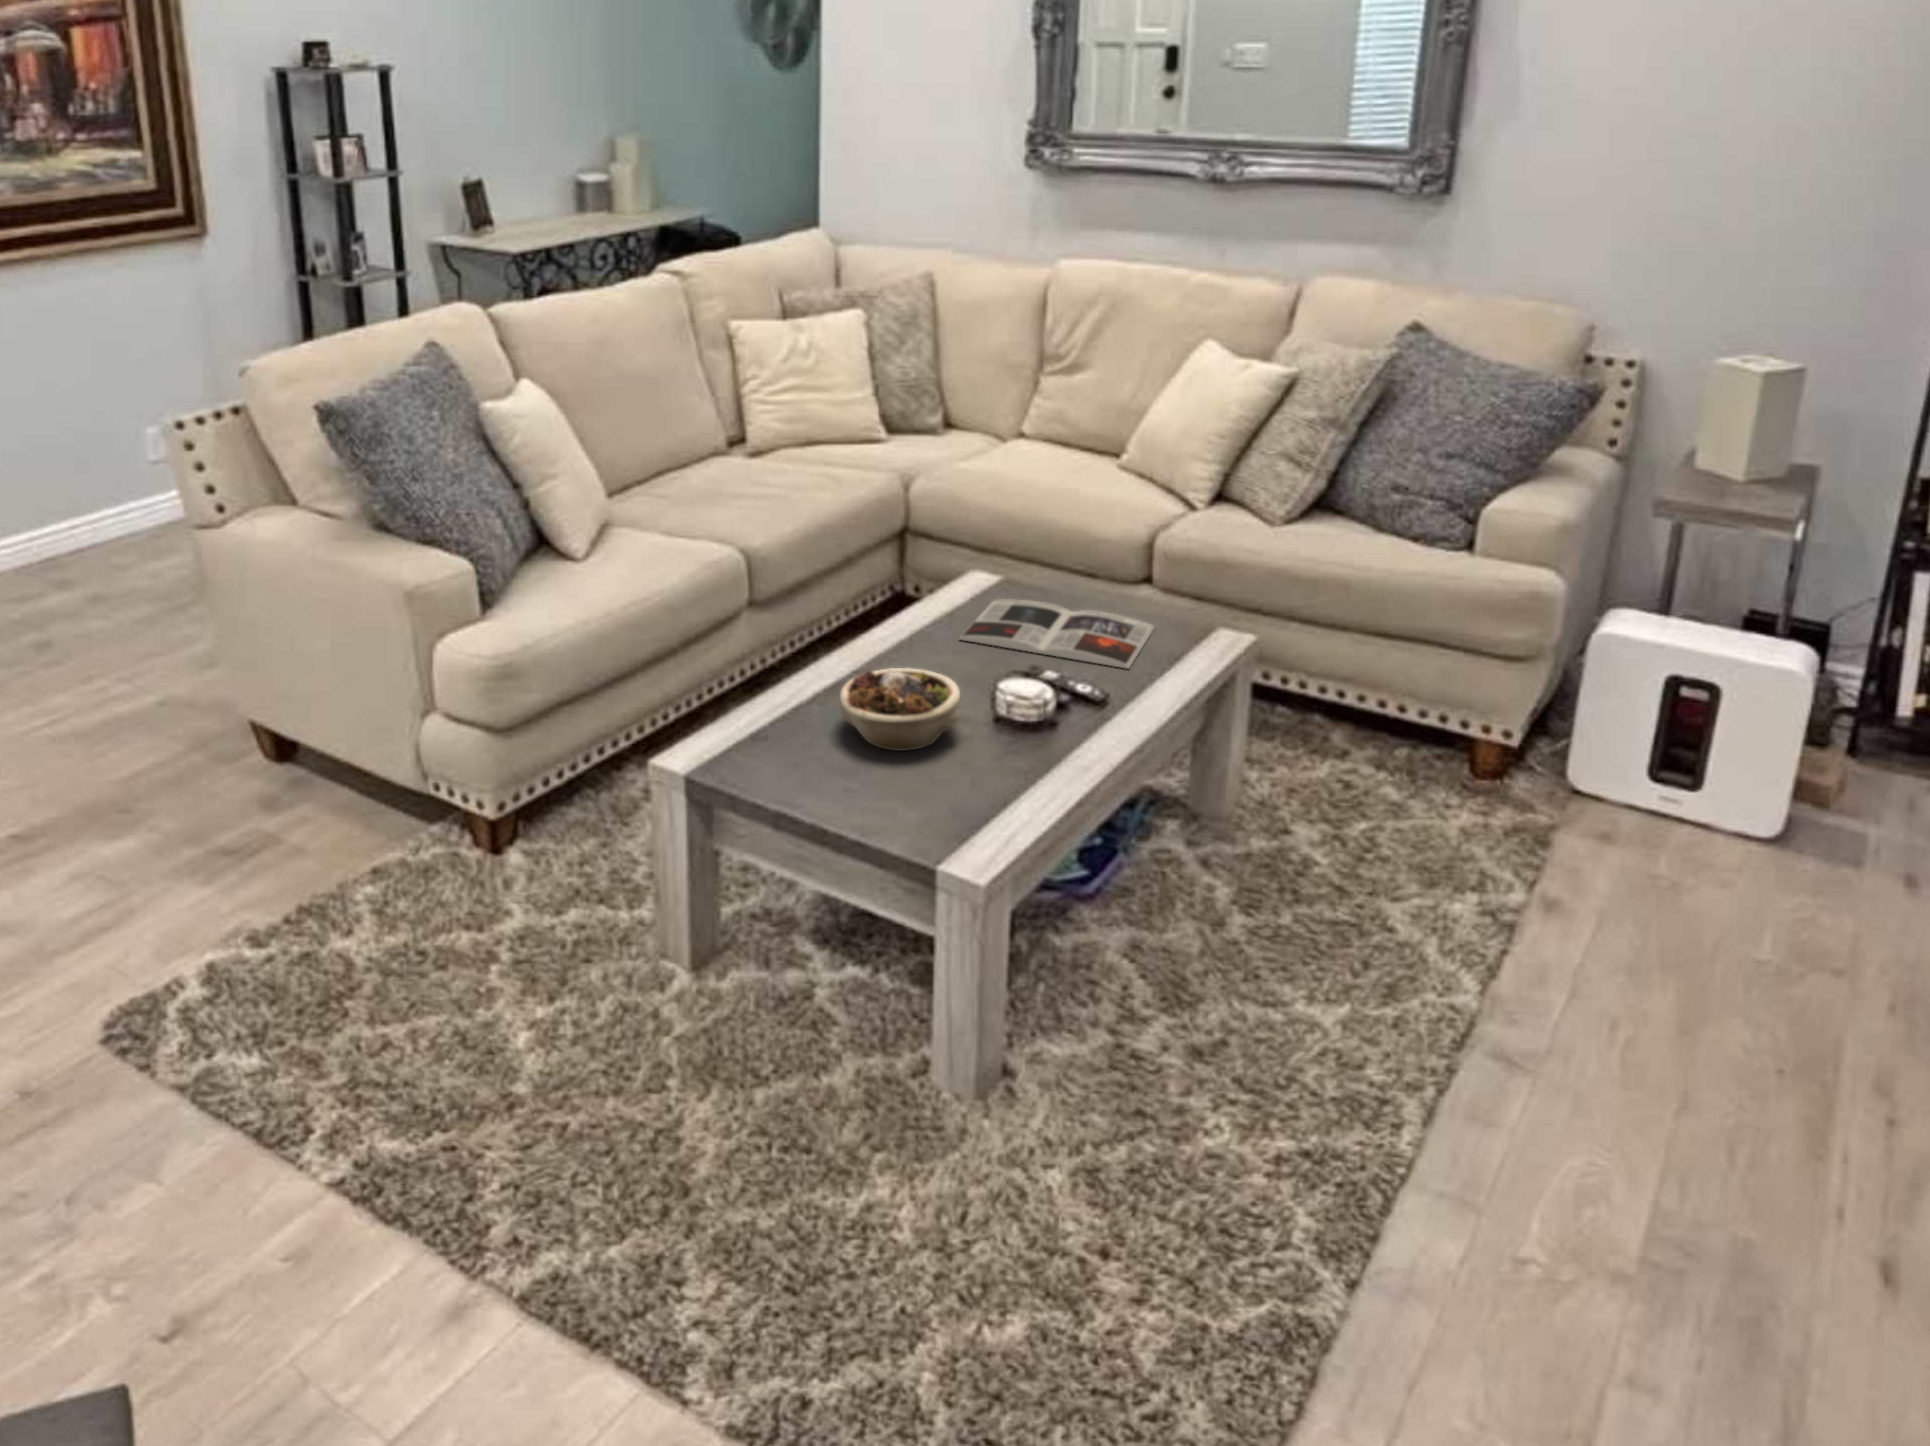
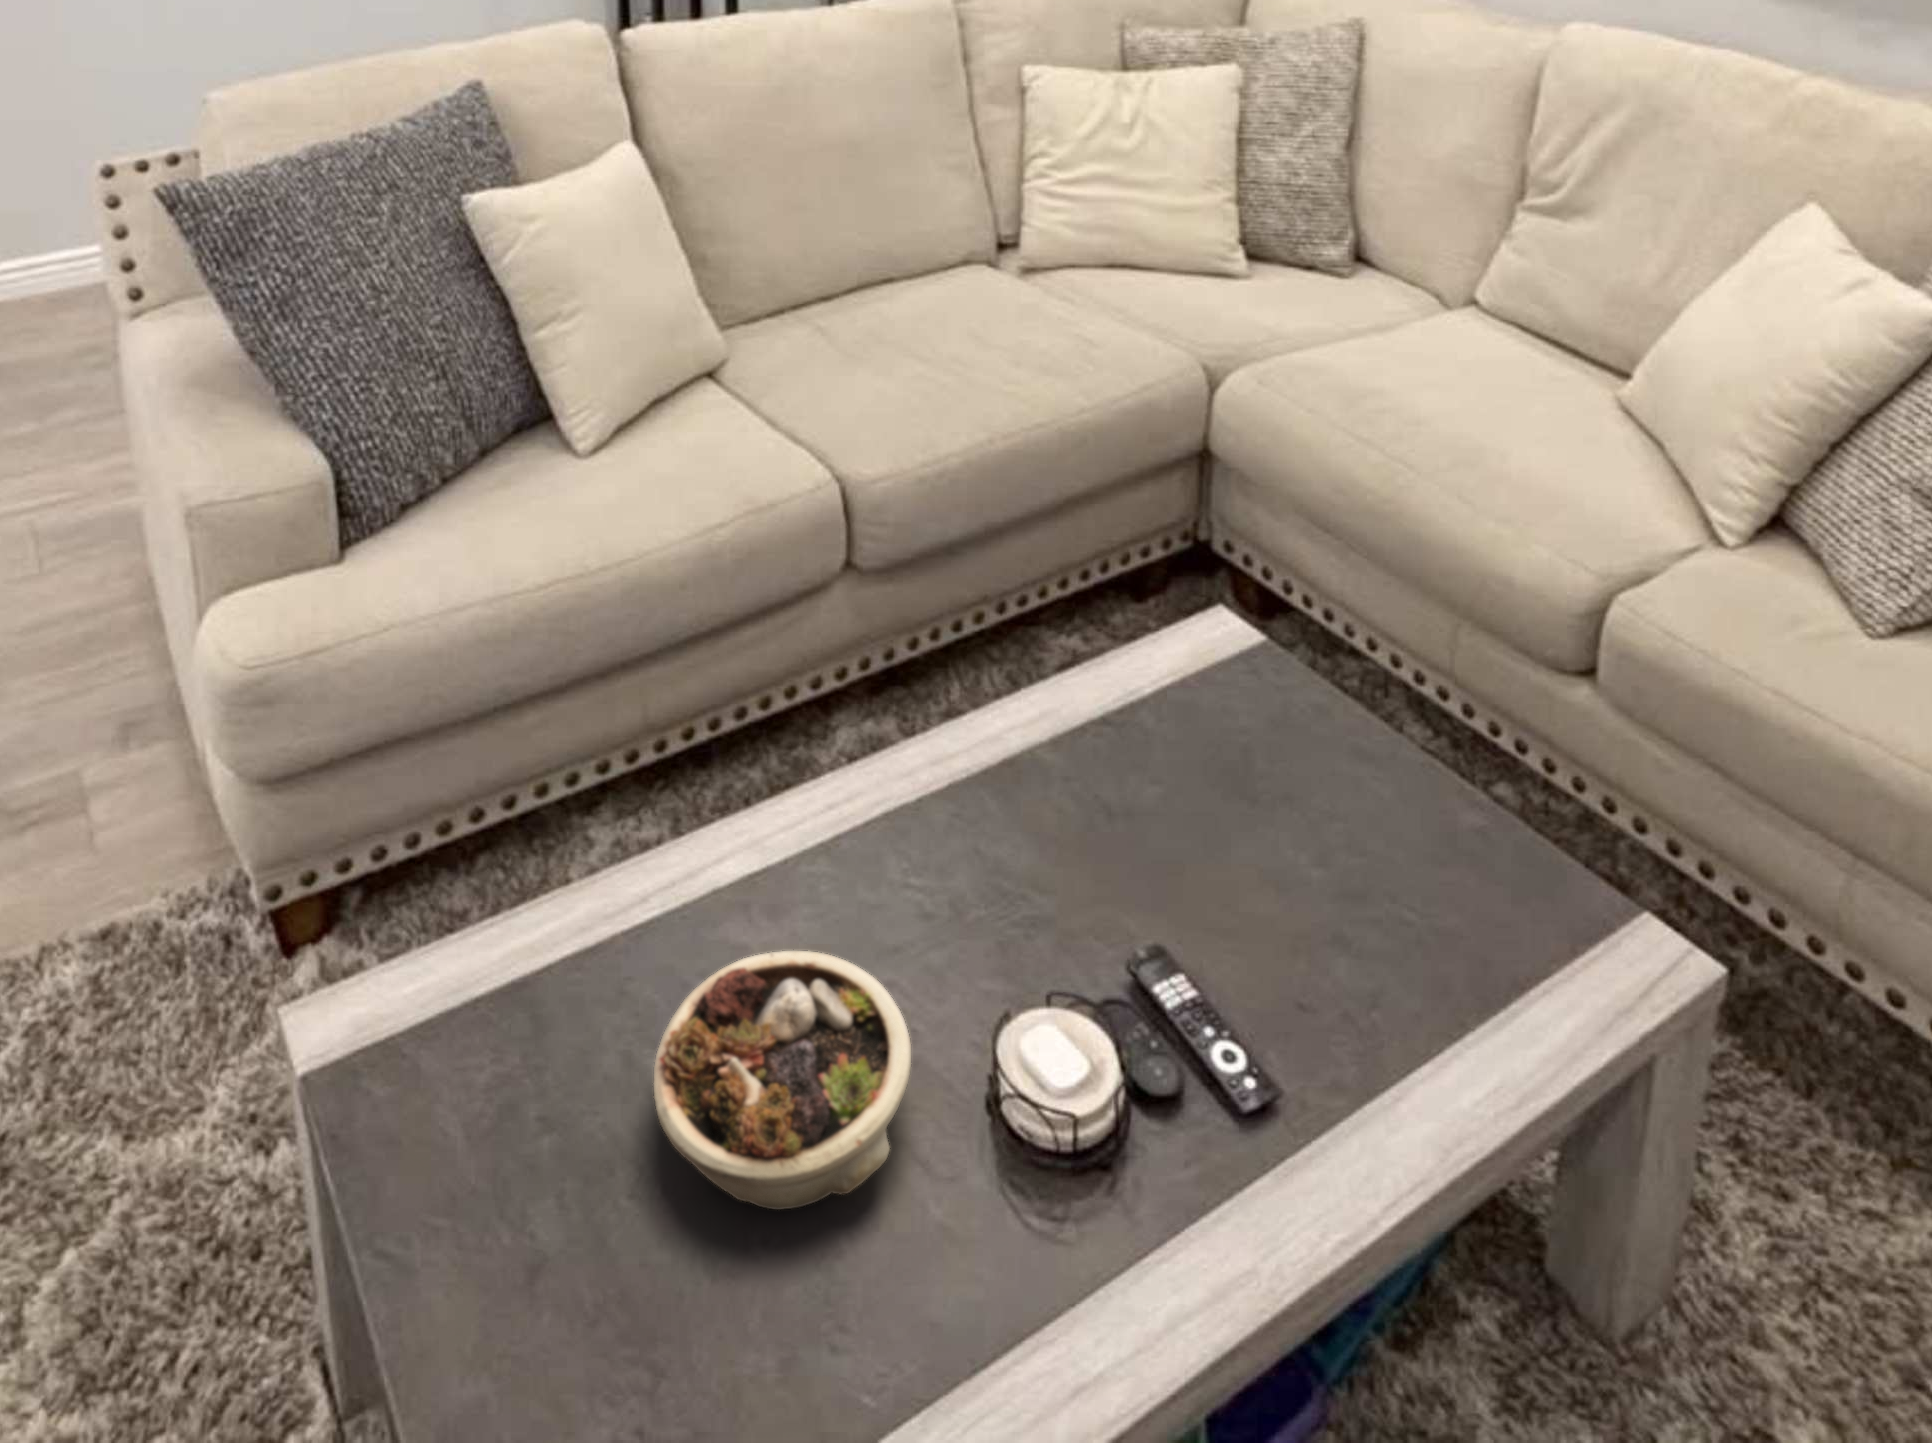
magazine: present [960,599,1154,669] -> none [1073,730,1497,1051]

